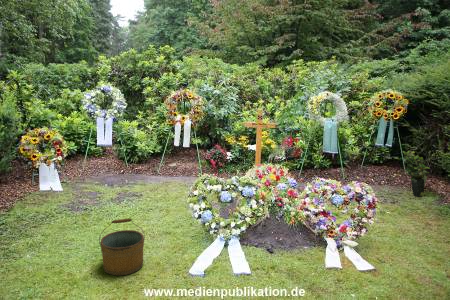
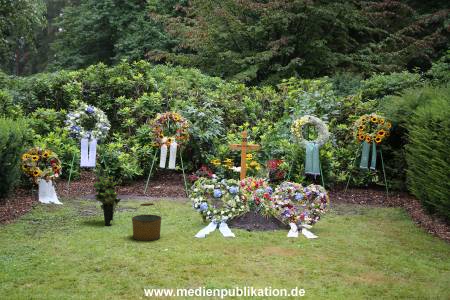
potted plant: present [403,151,429,197] -> present [93,176,121,226]

